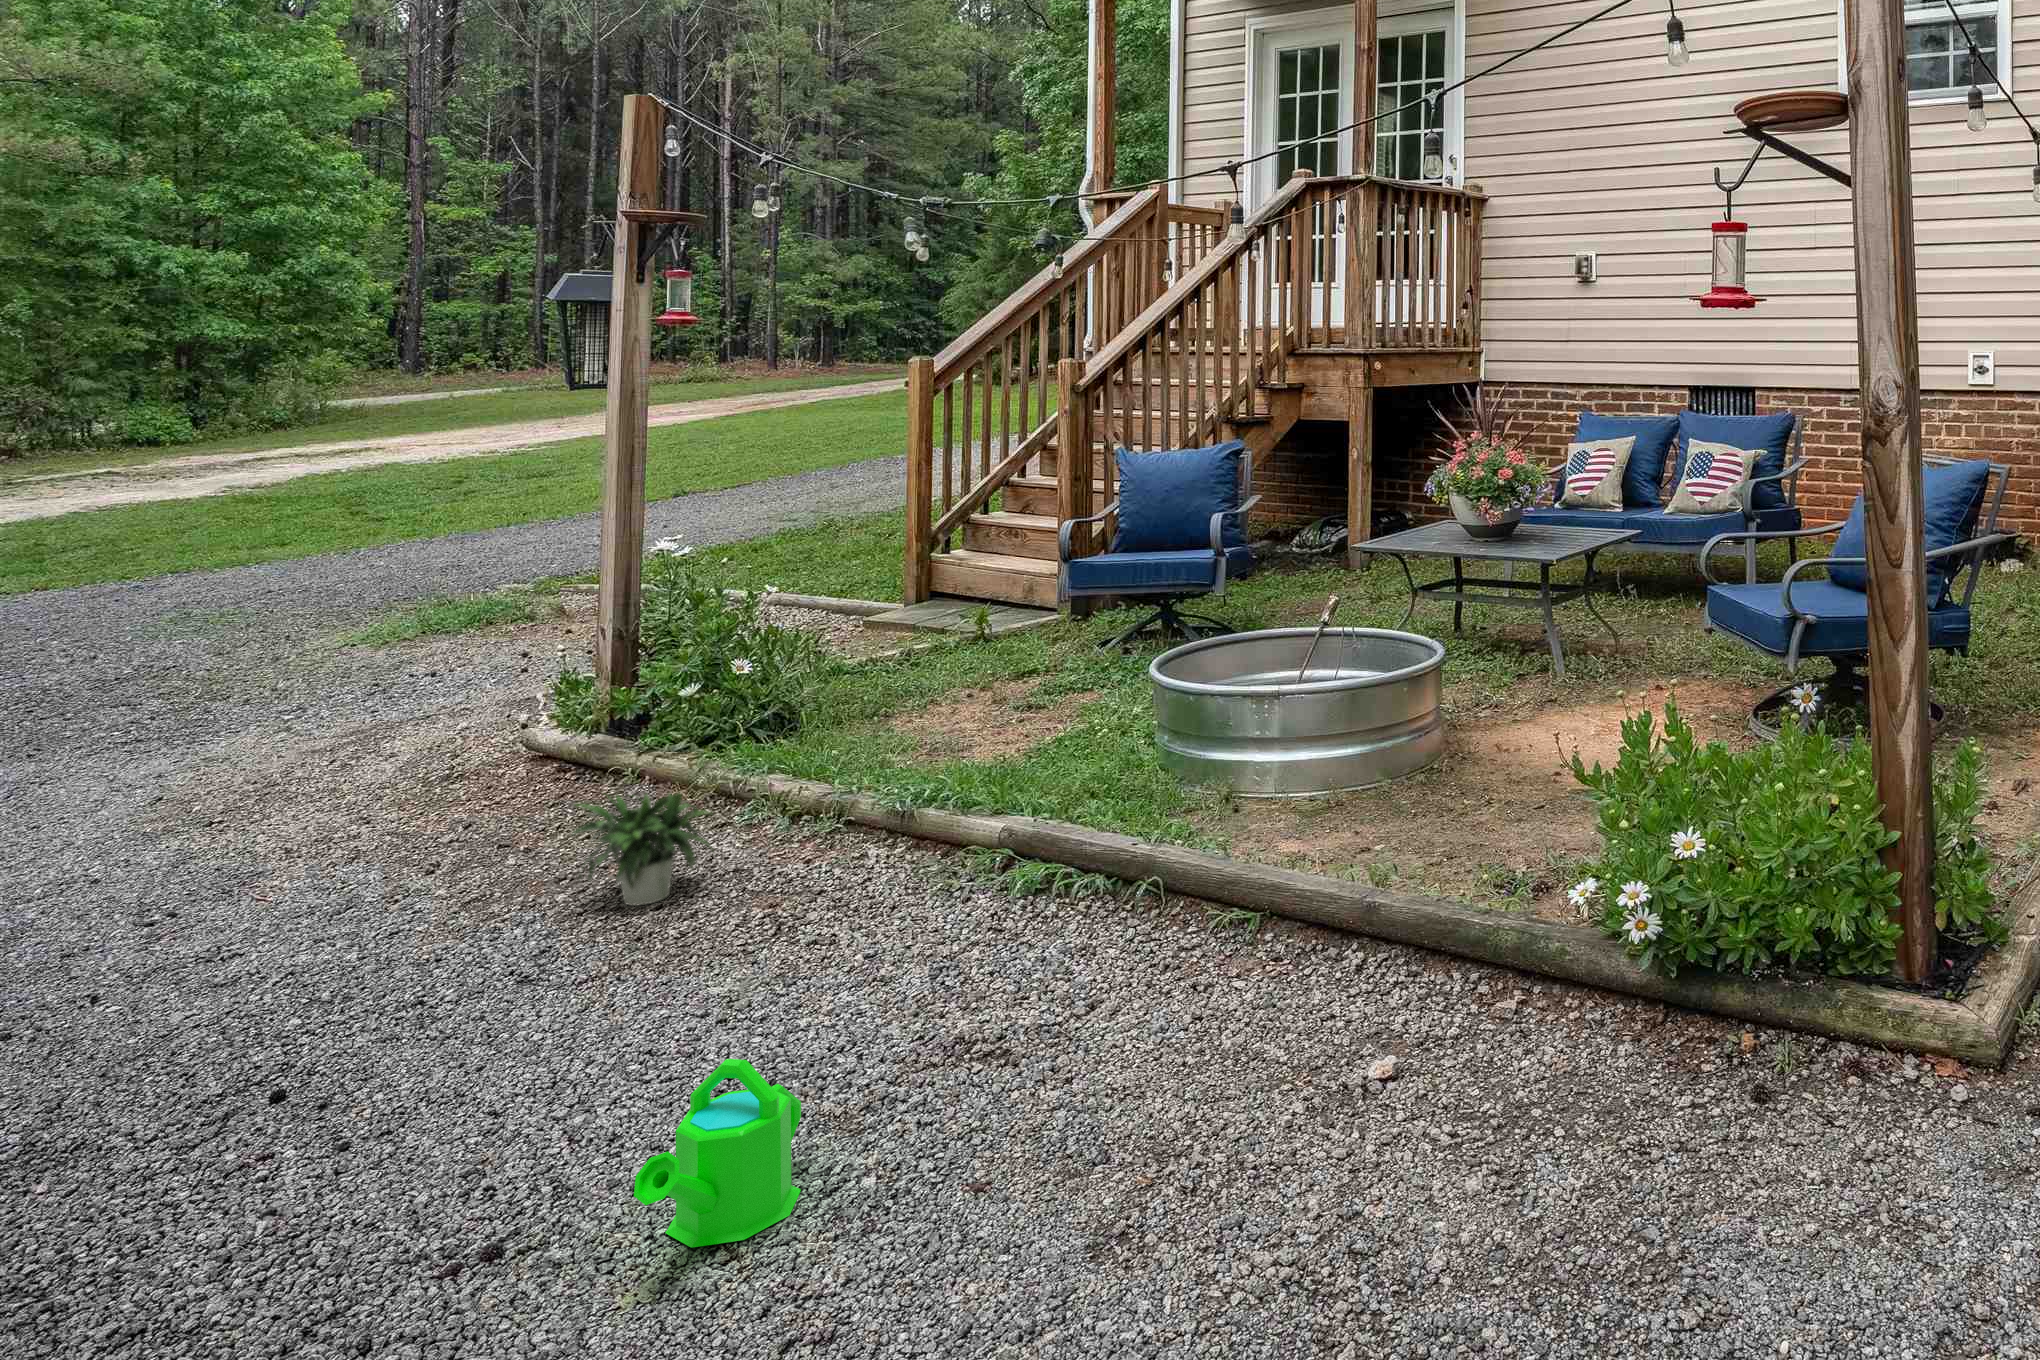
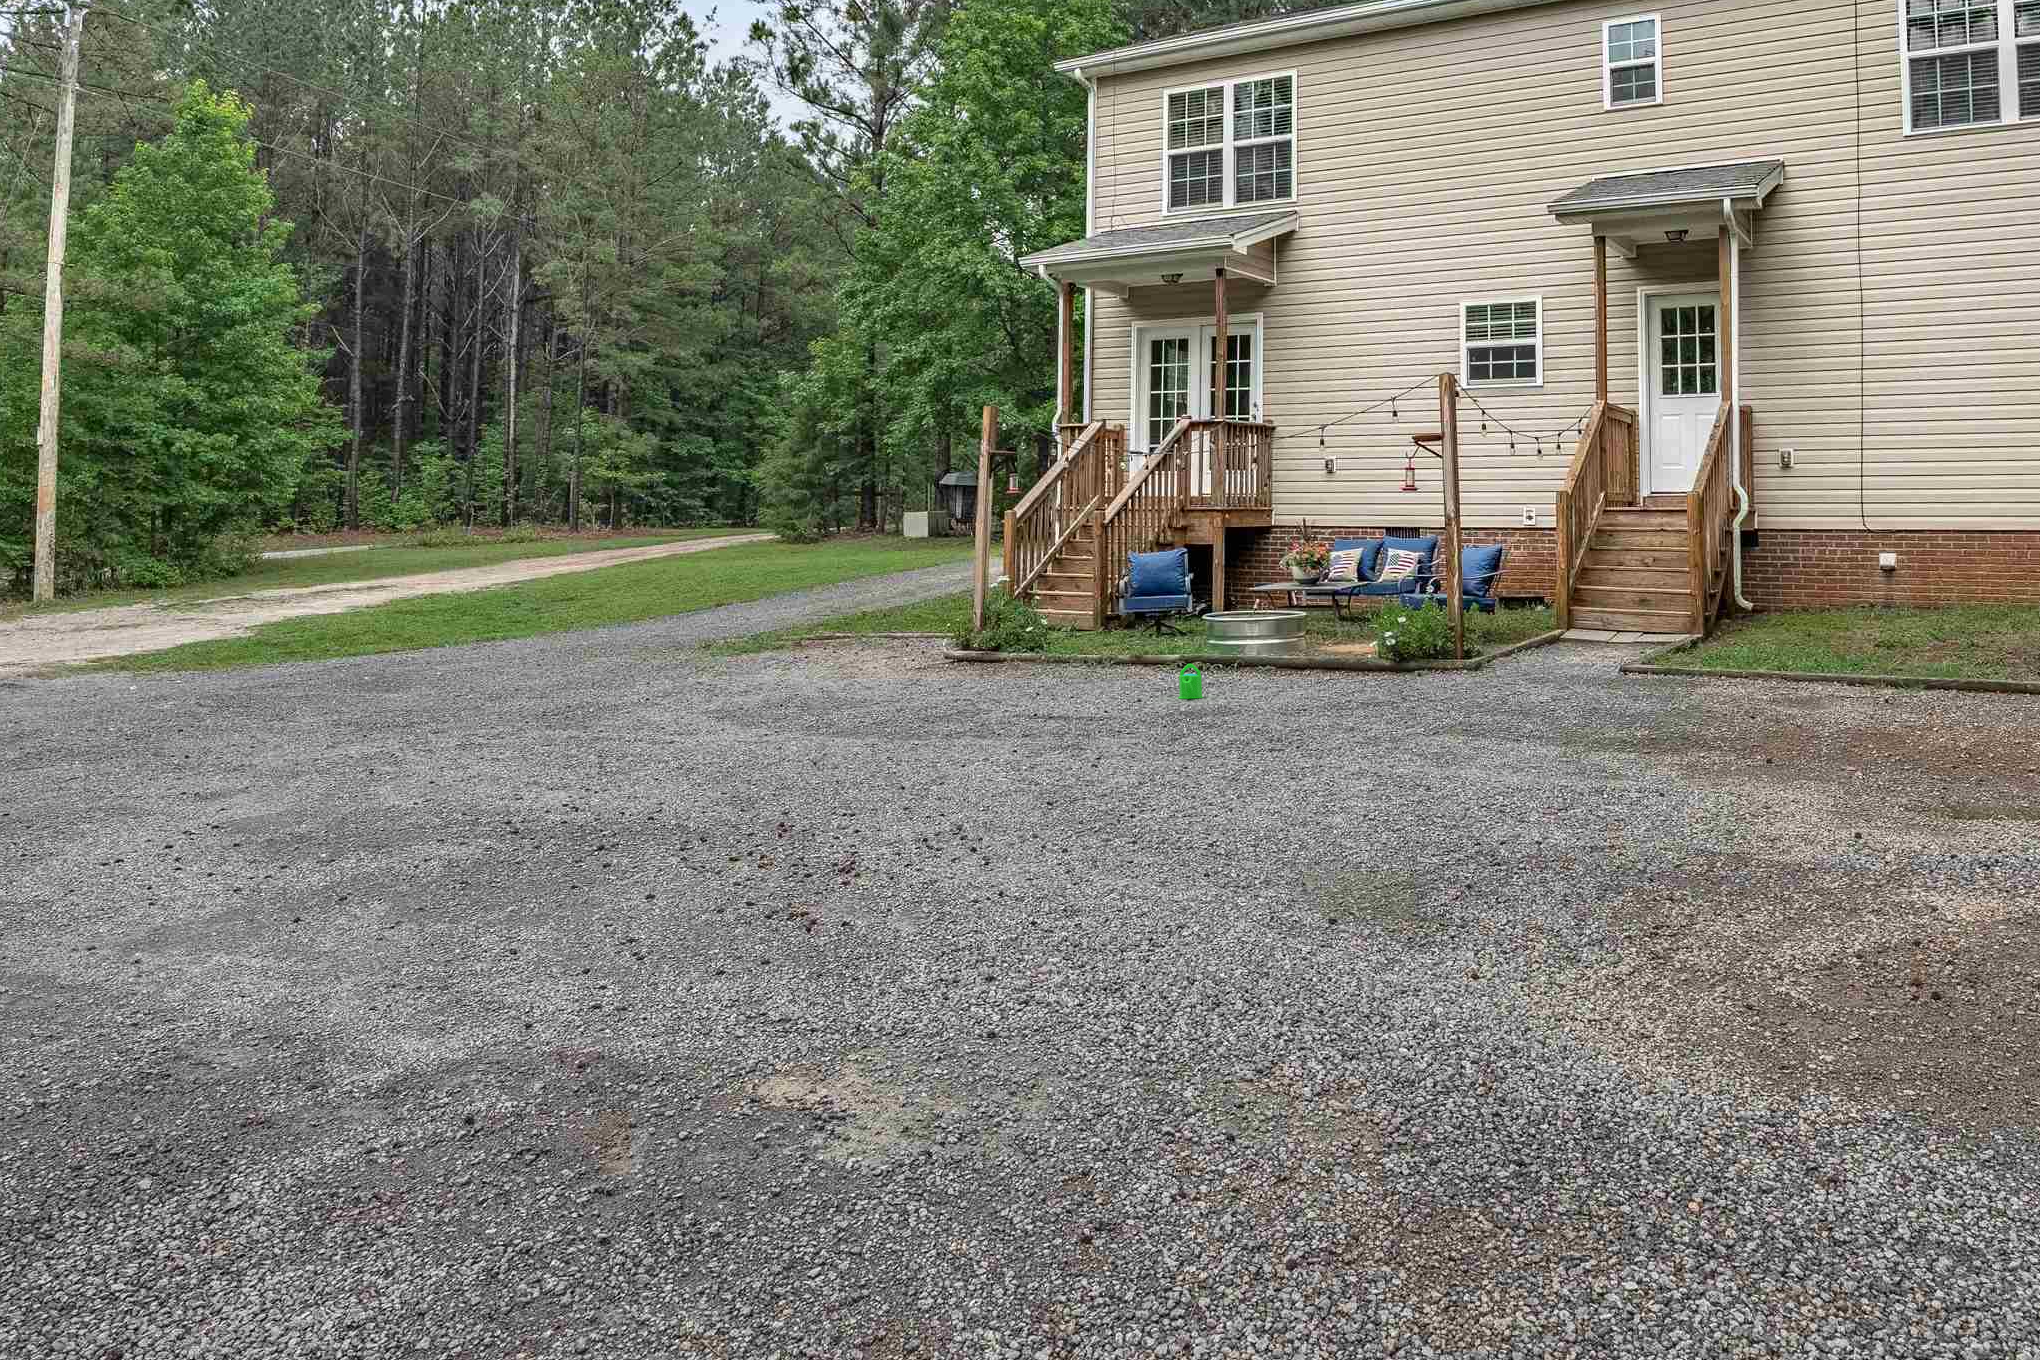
potted plant: present [543,792,713,906] -> none [1039,647,1092,682]

